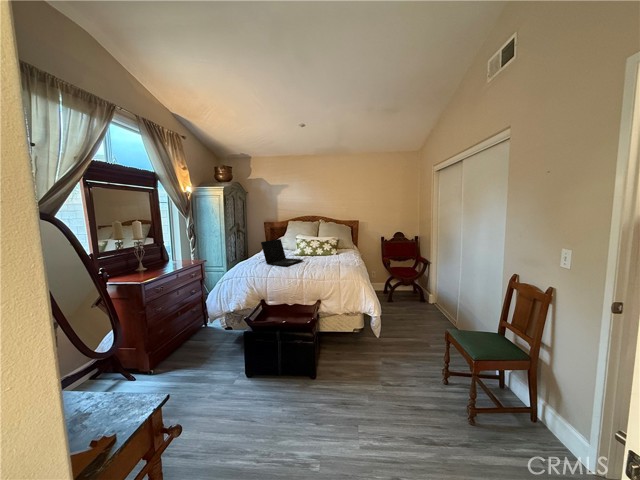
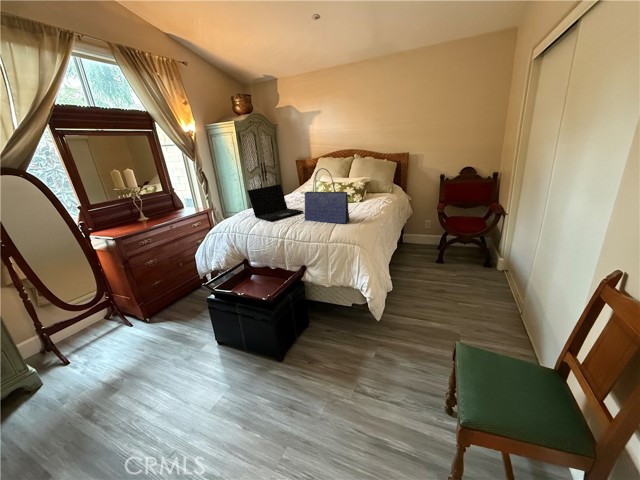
tote bag: none [311,227,349,266] -> present [304,168,351,223]

